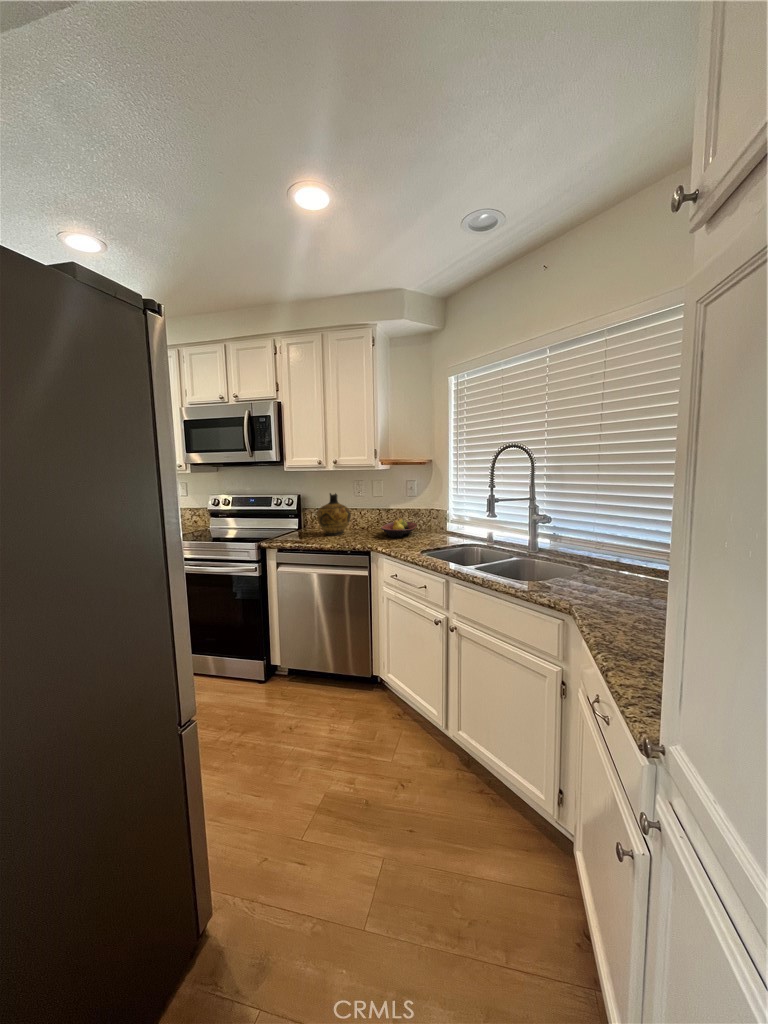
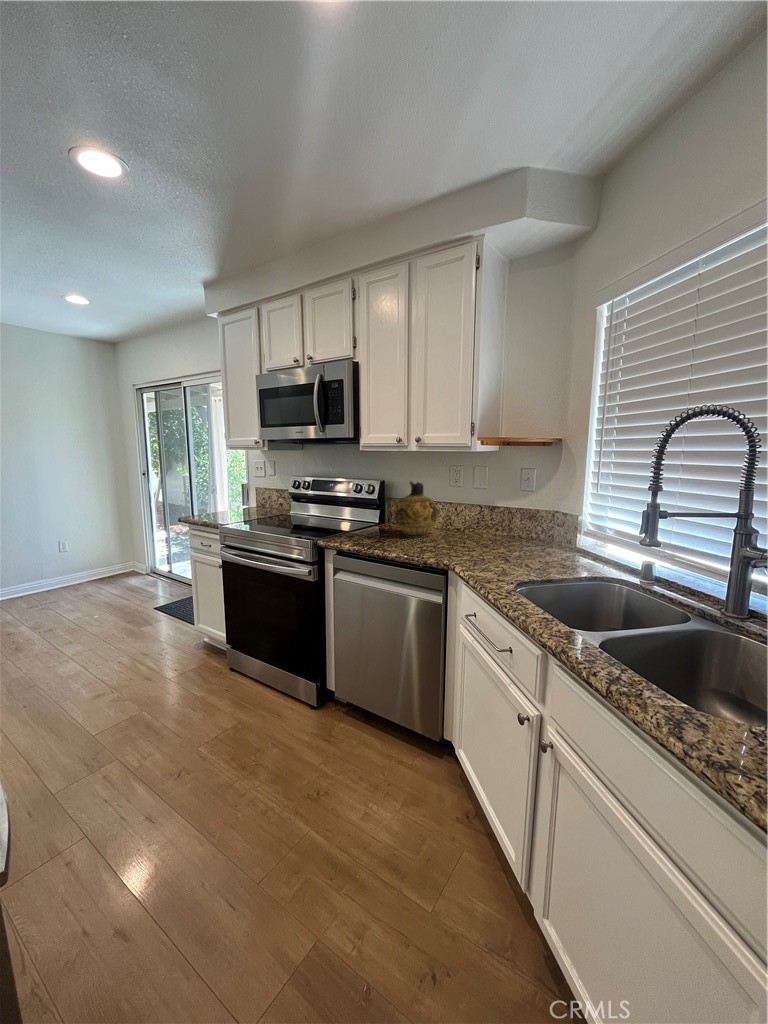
fruit bowl: present [381,518,417,538] -> none [473,521,531,551]

